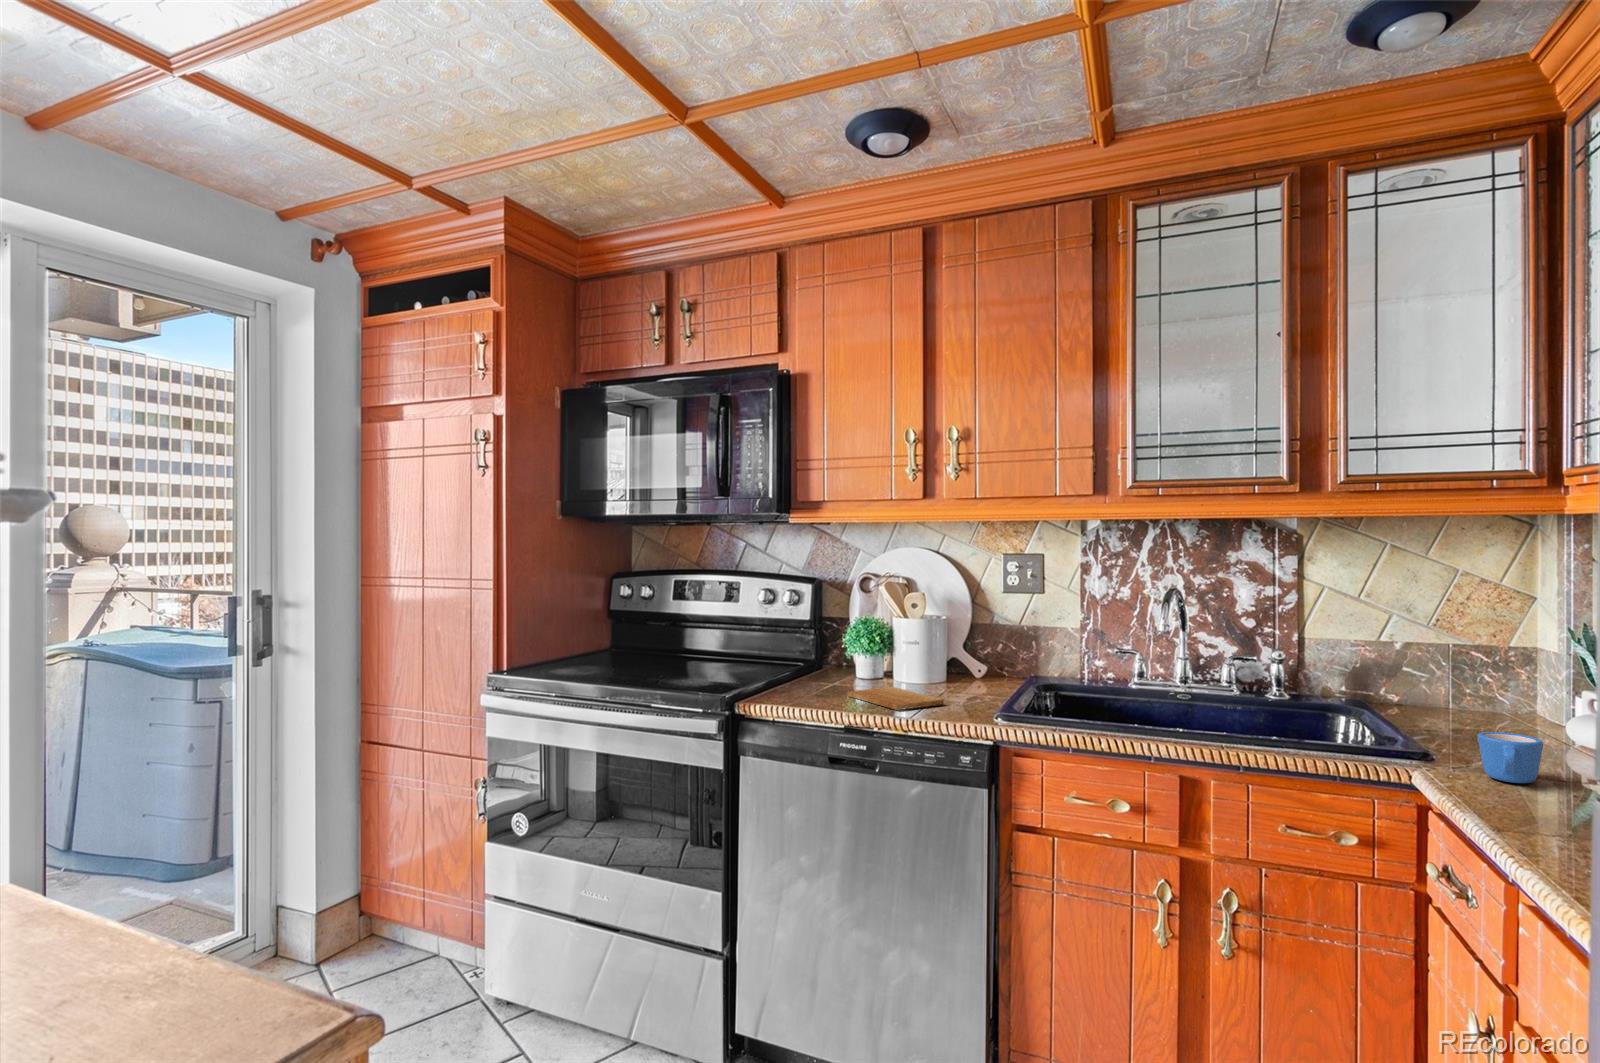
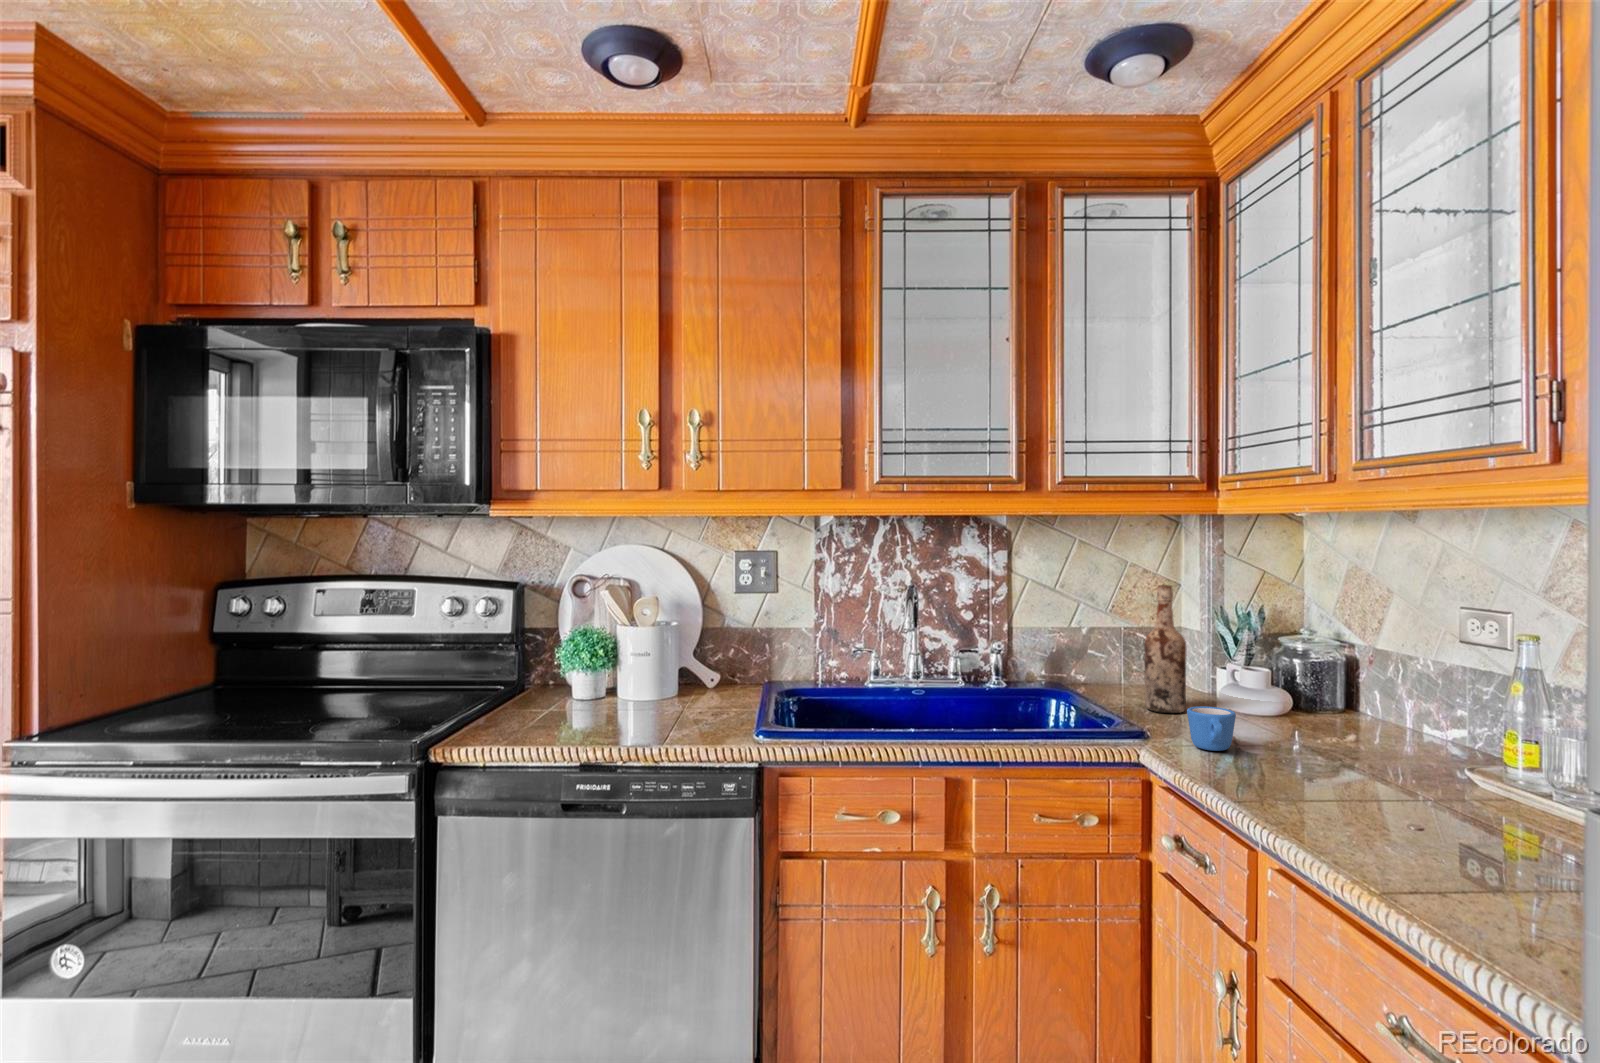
wine bottle: none [1456,596,1513,742] -> present [1144,585,1186,713]
cutting board: present [847,687,944,710] -> none [577,708,694,737]

